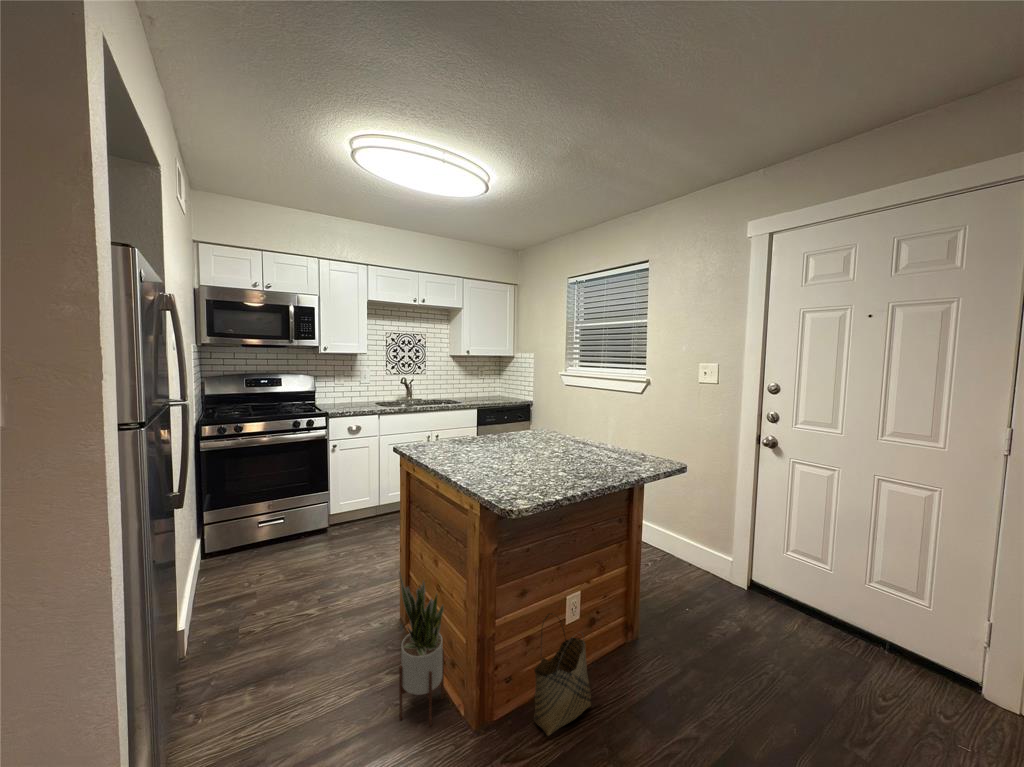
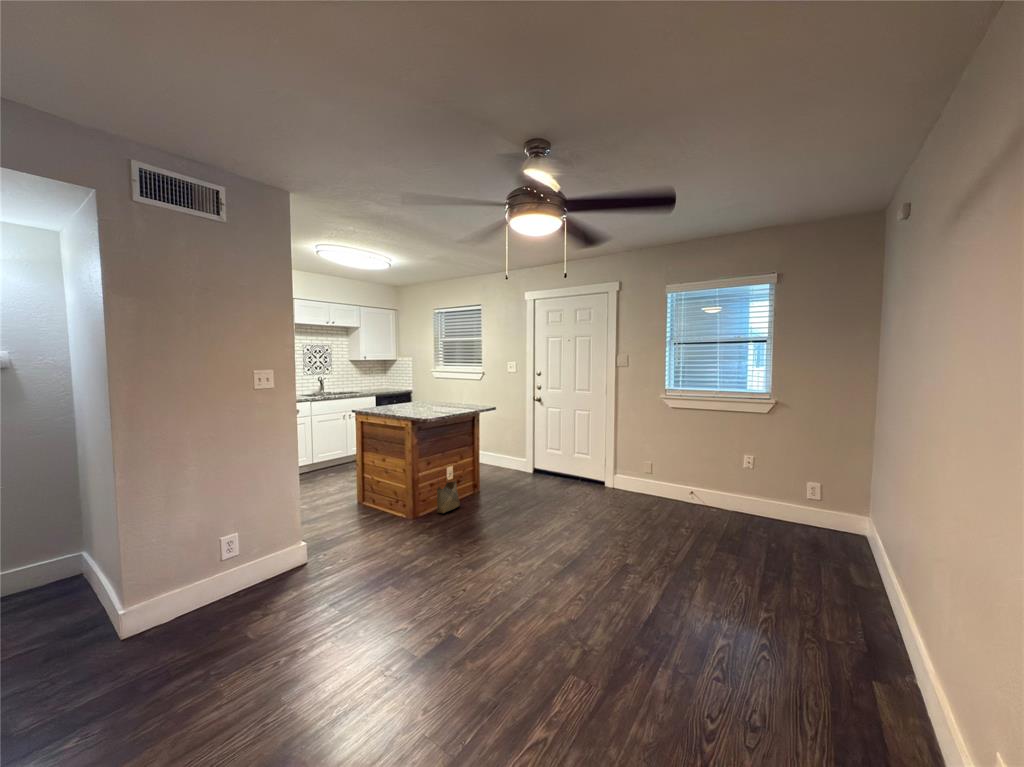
potted plant: present [399,572,444,726] -> none [372,459,397,521]

